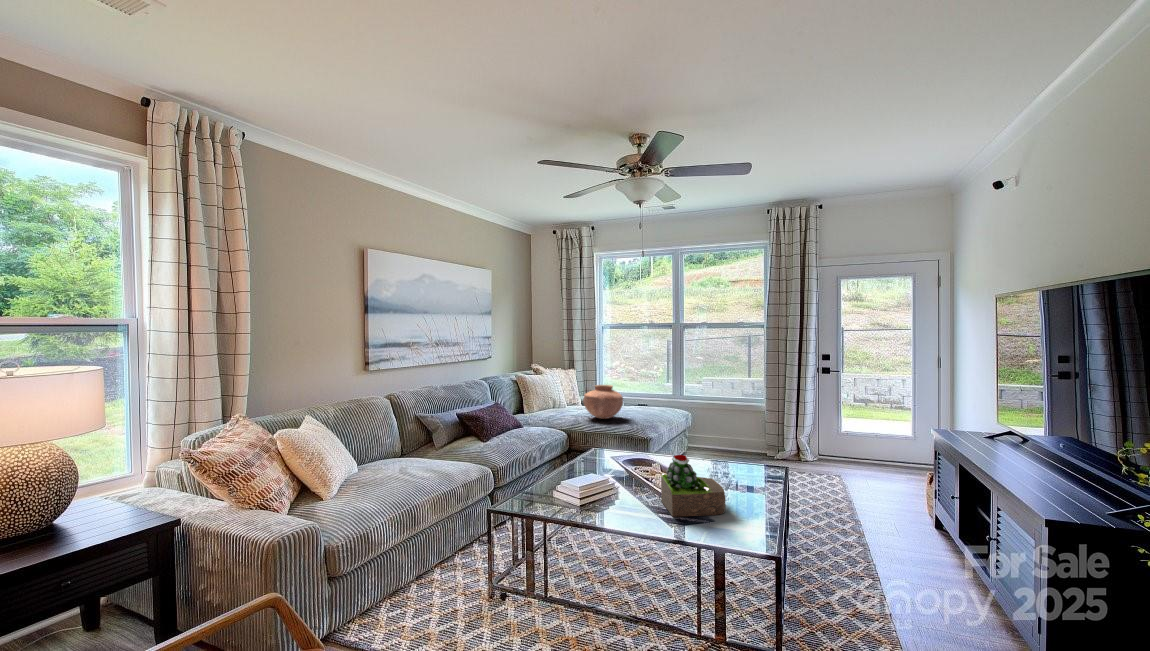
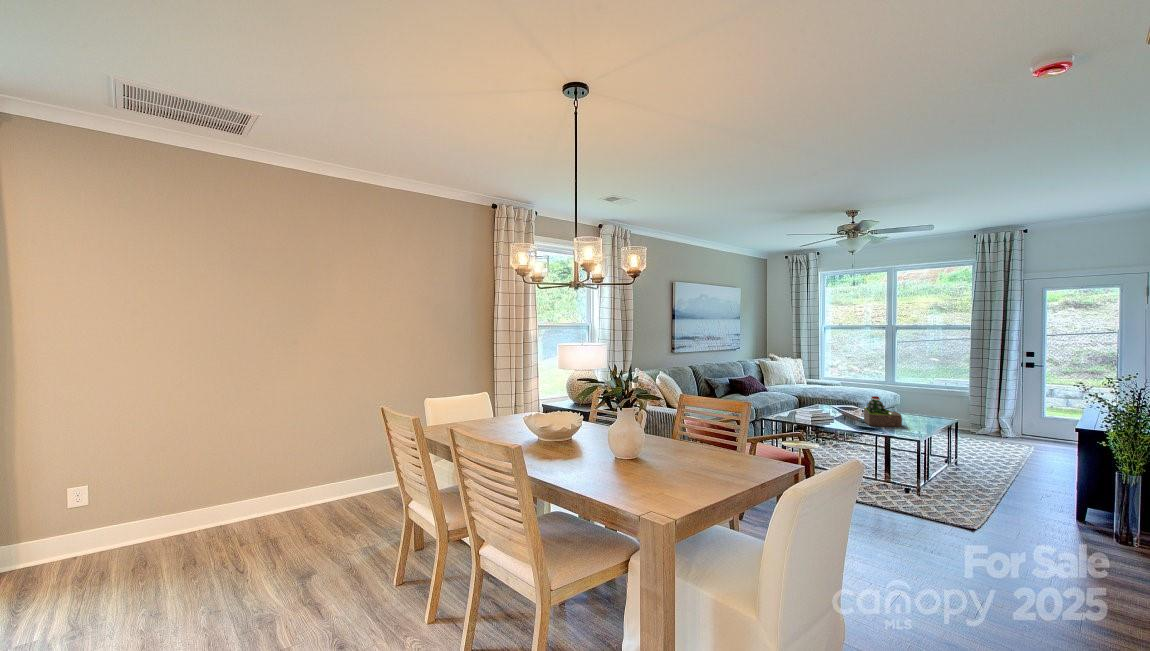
vase: present [583,385,623,419] -> none [812,369,843,392]

